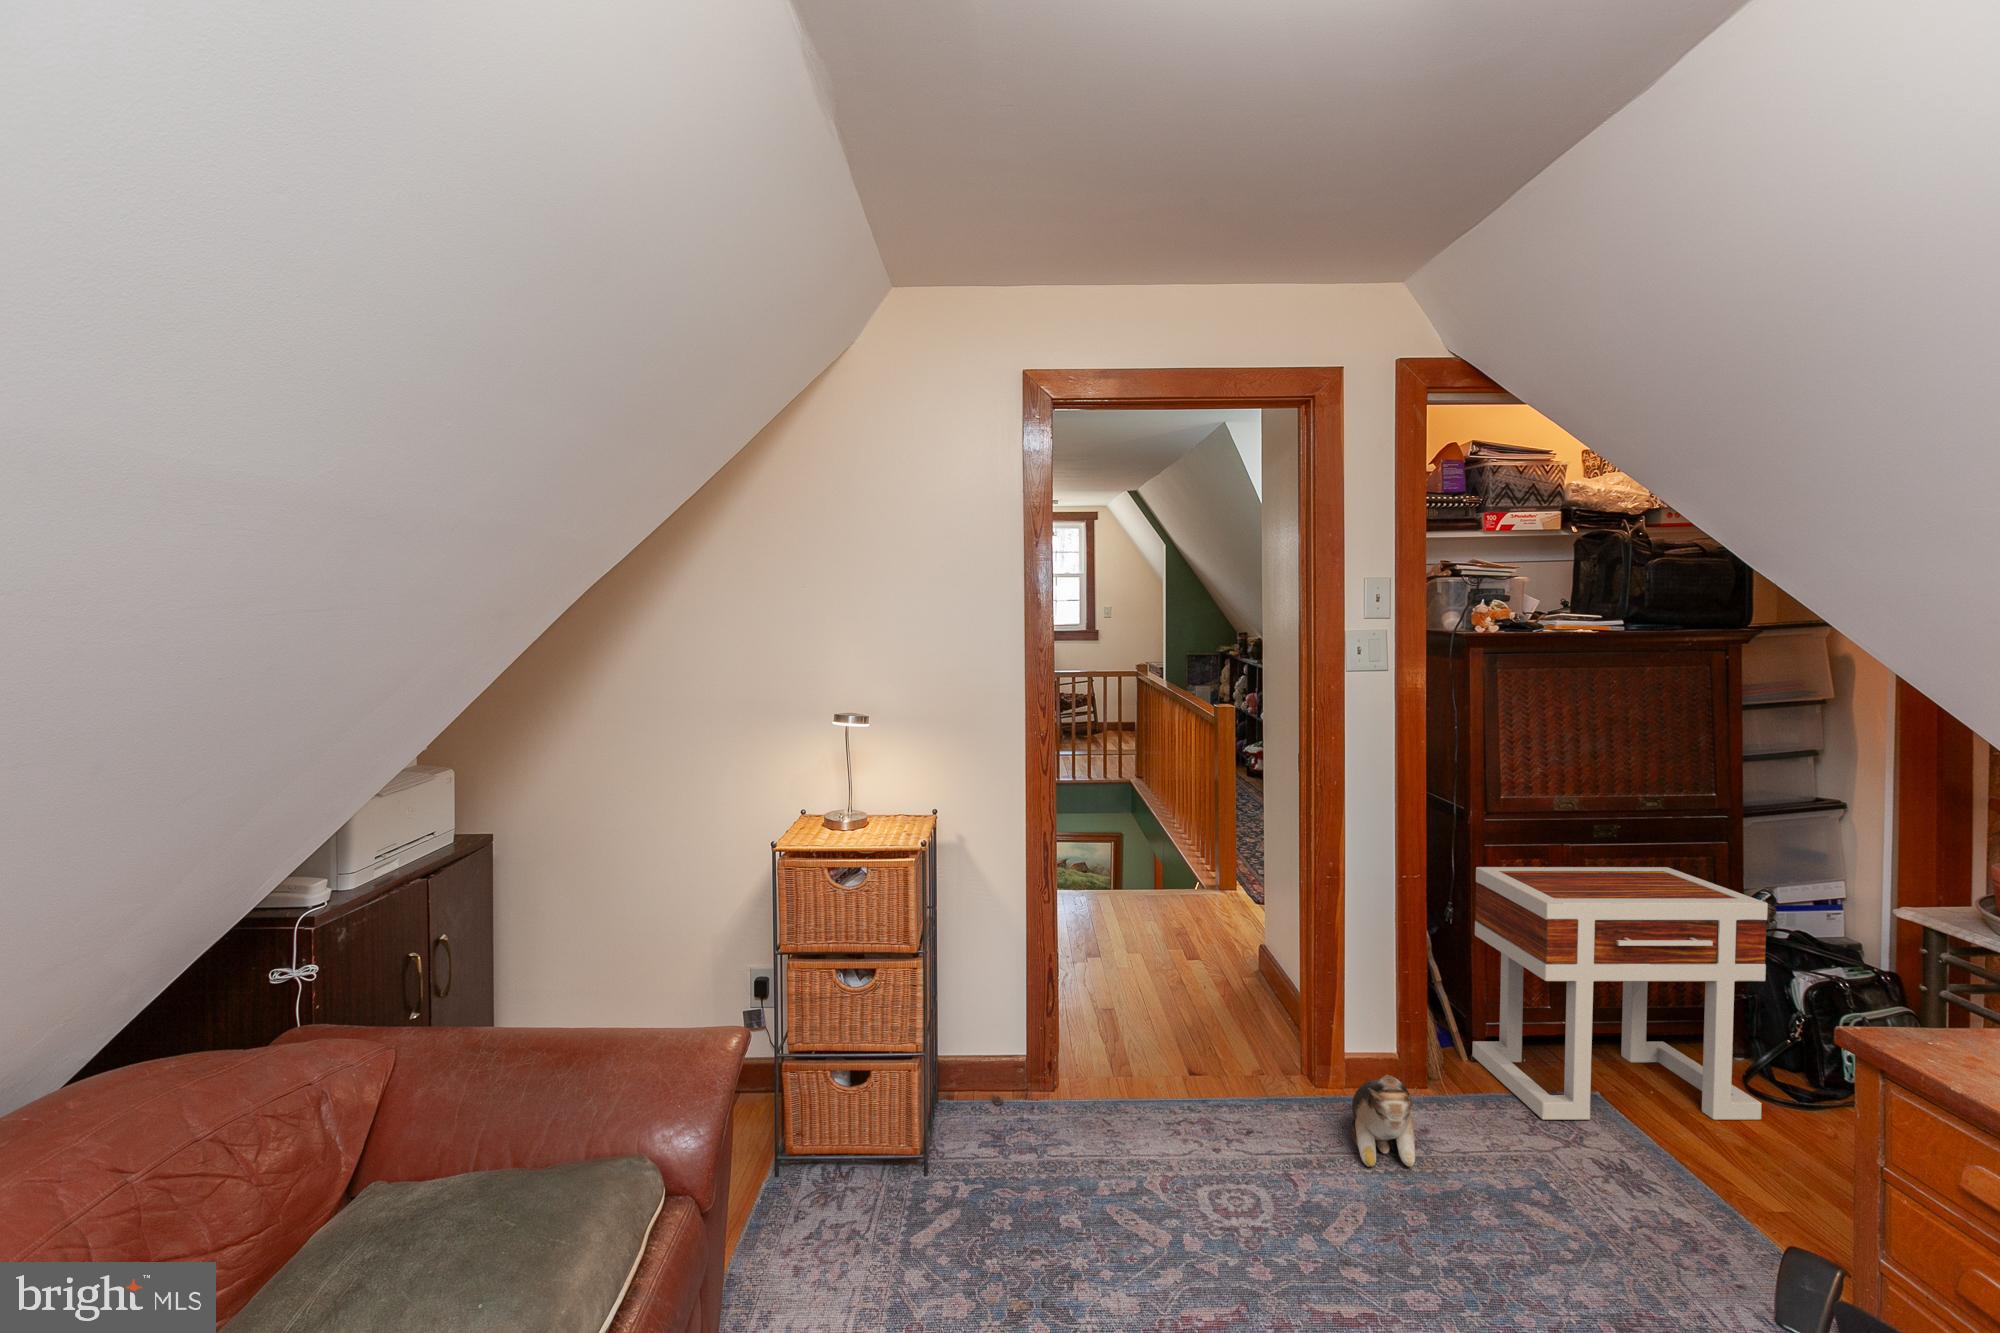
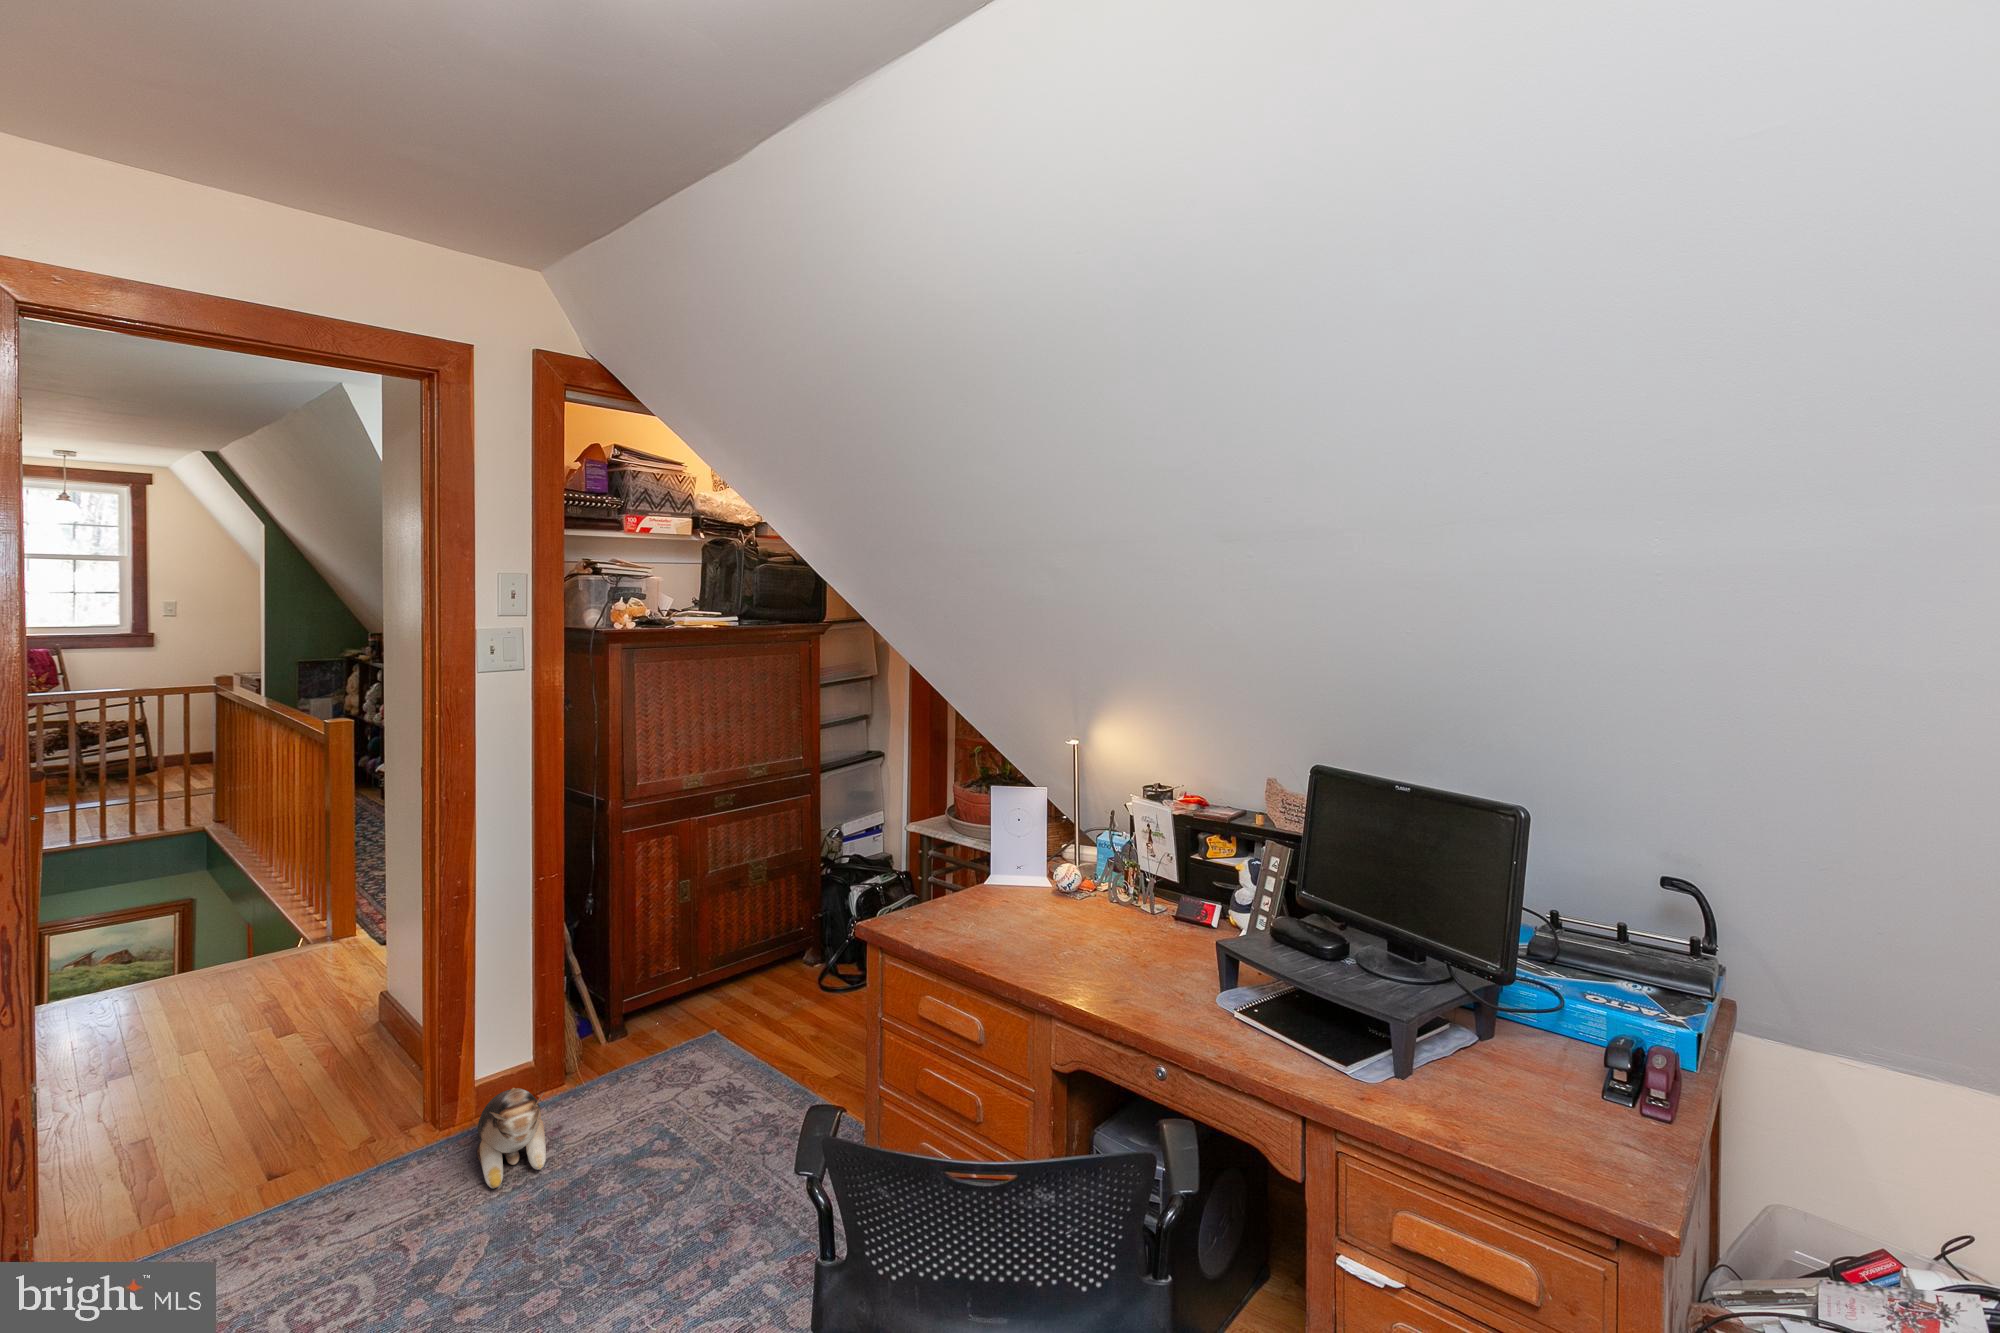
side table: present [1472,867,1768,1120] -> none [613,819,834,1064]

